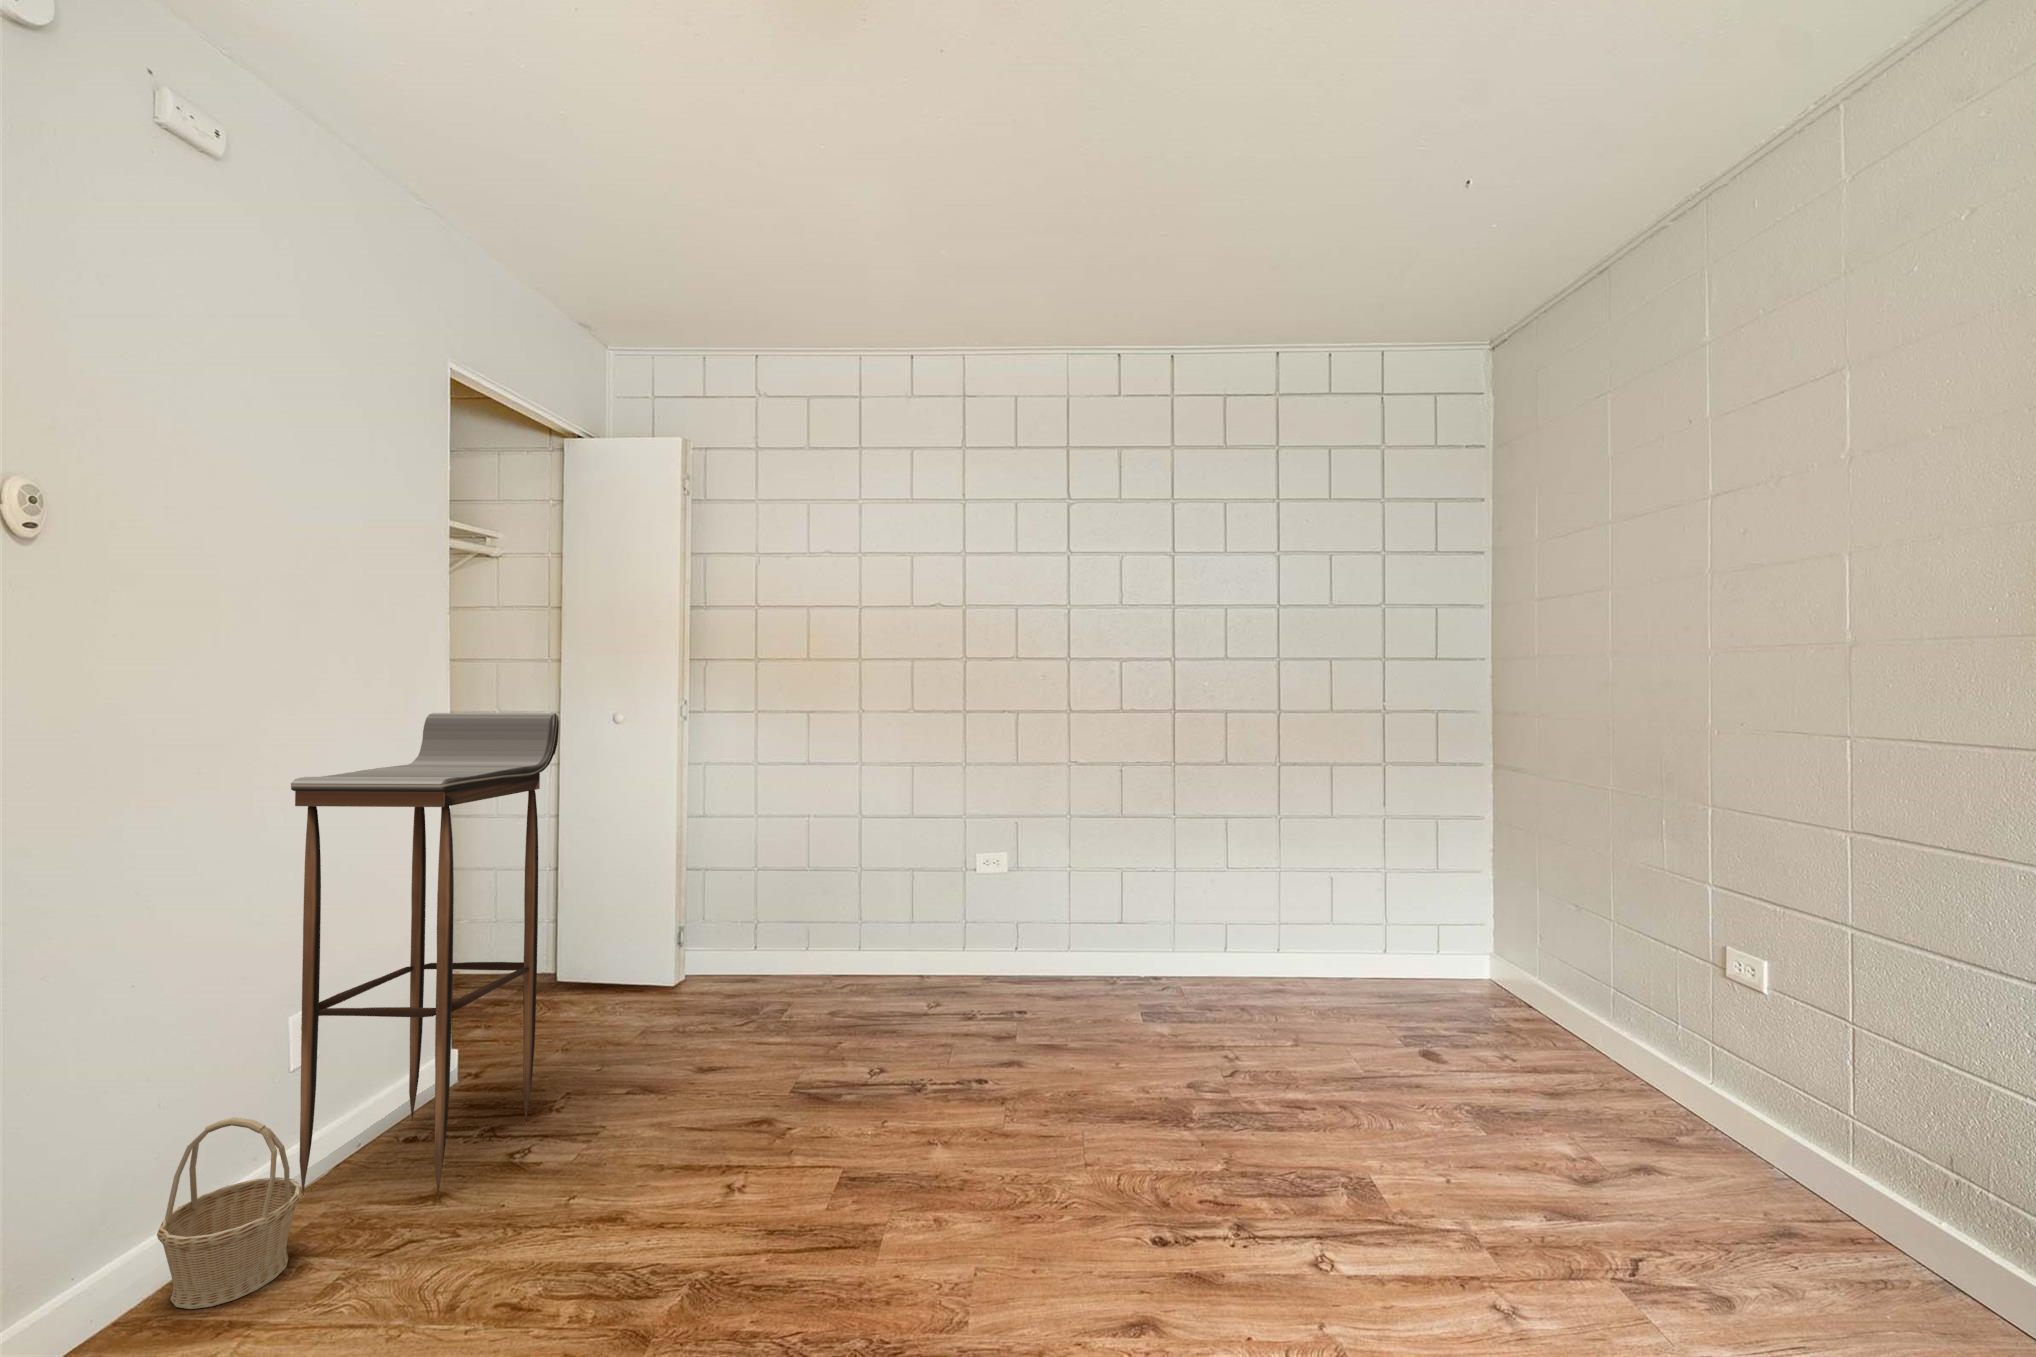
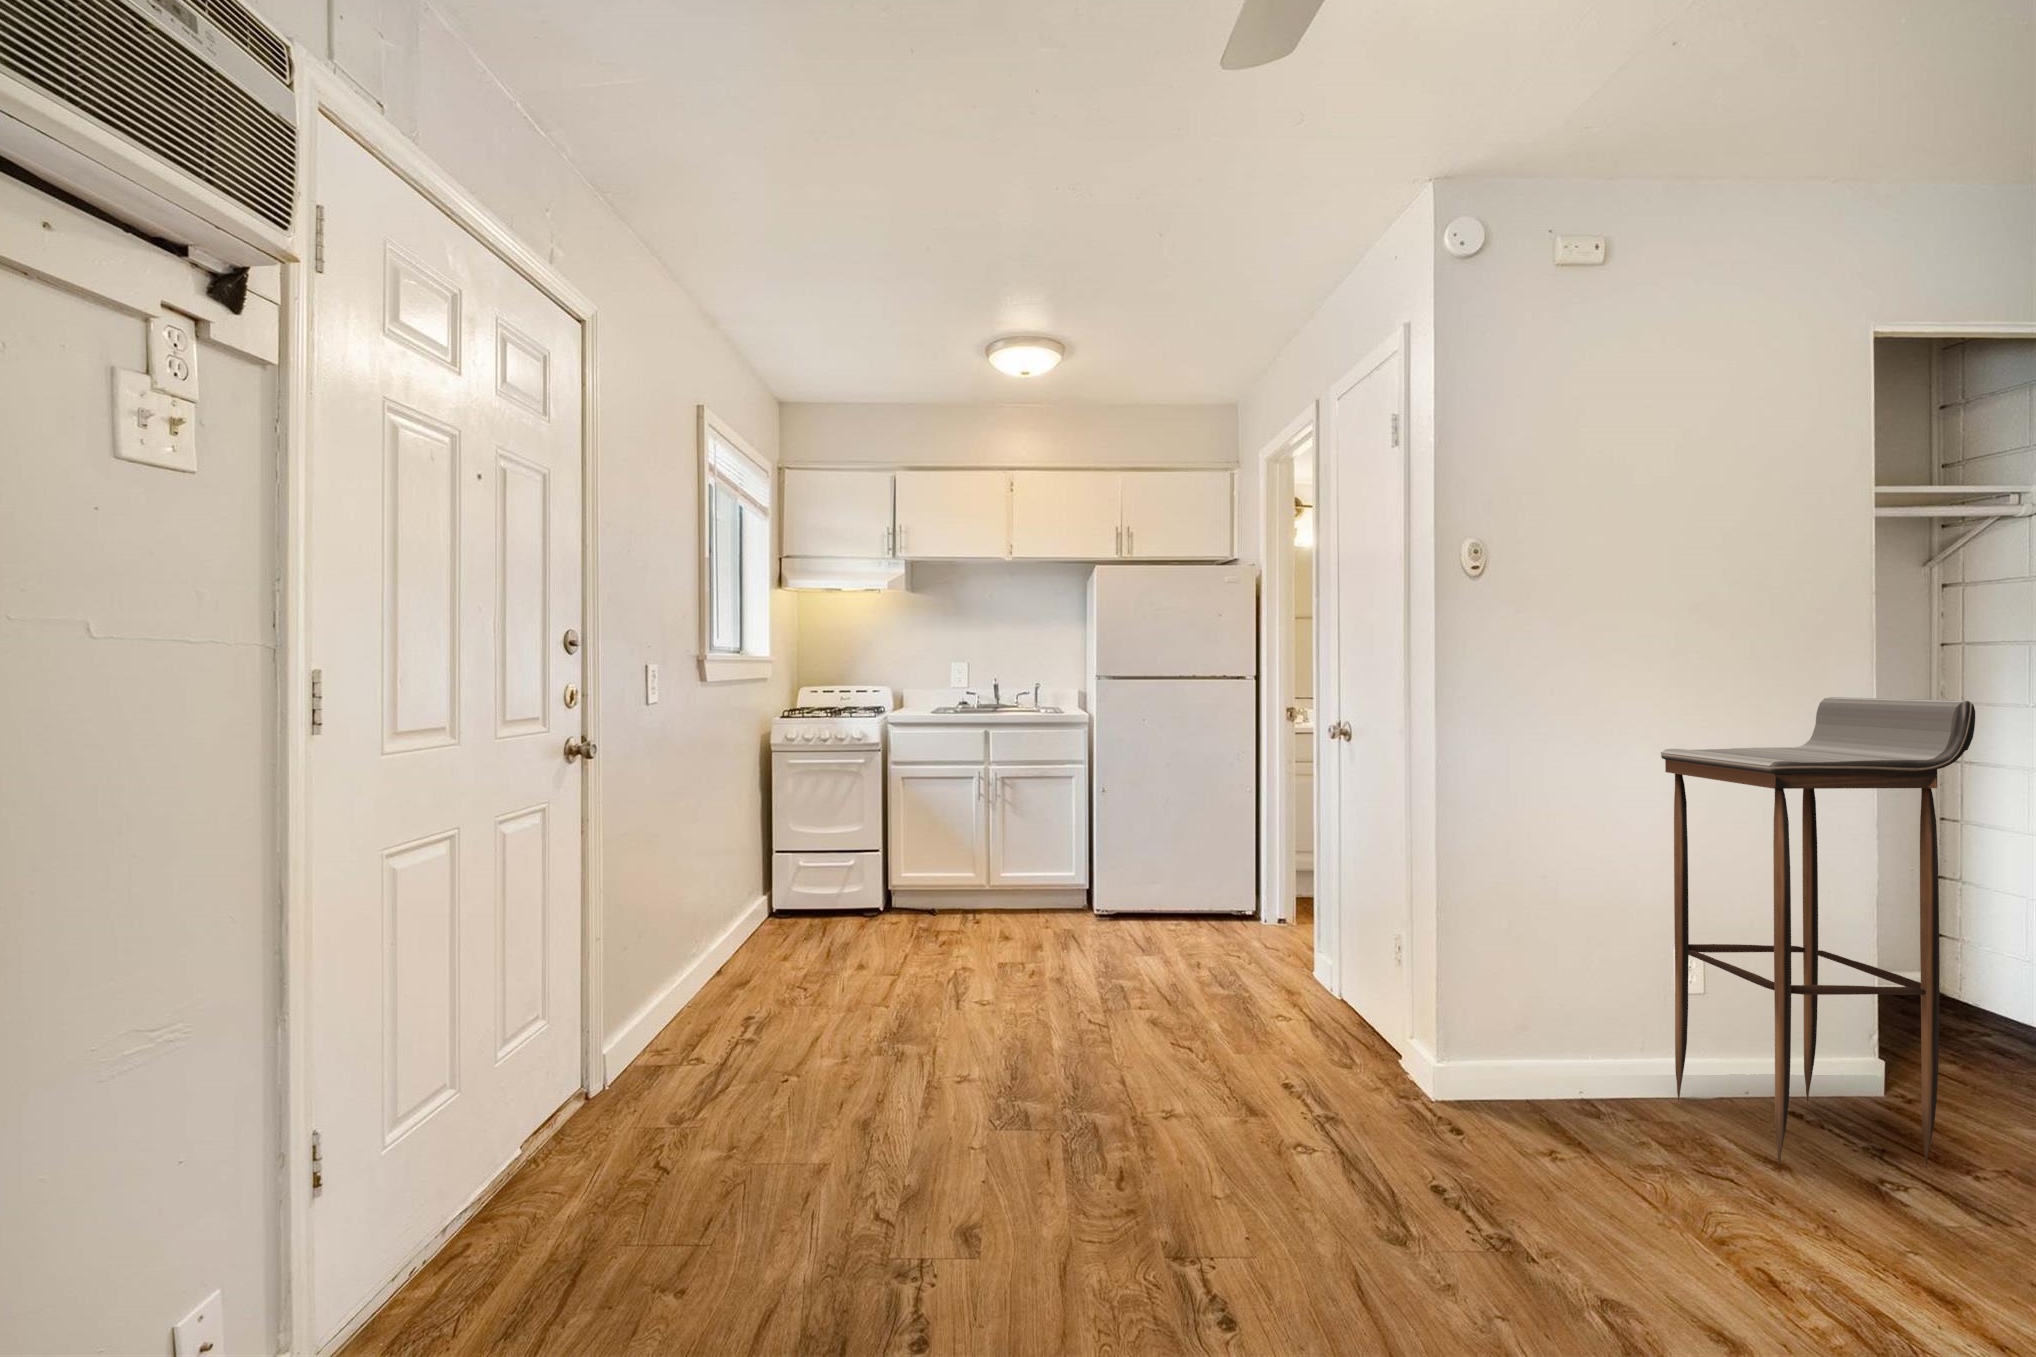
basket: present [157,1118,302,1309] -> none [1552,998,1649,1138]

